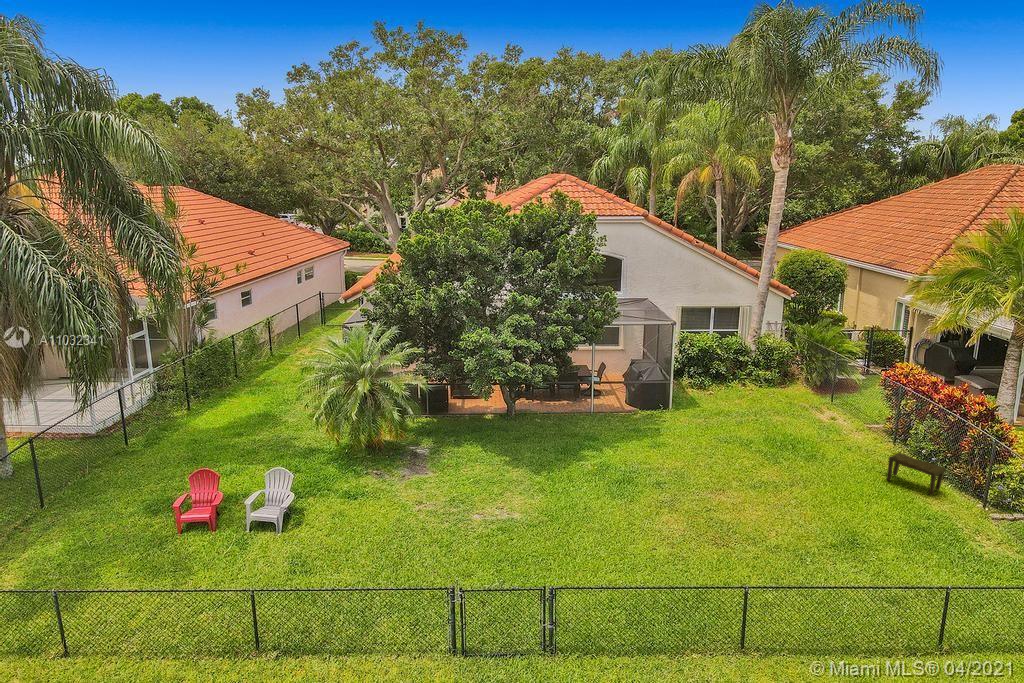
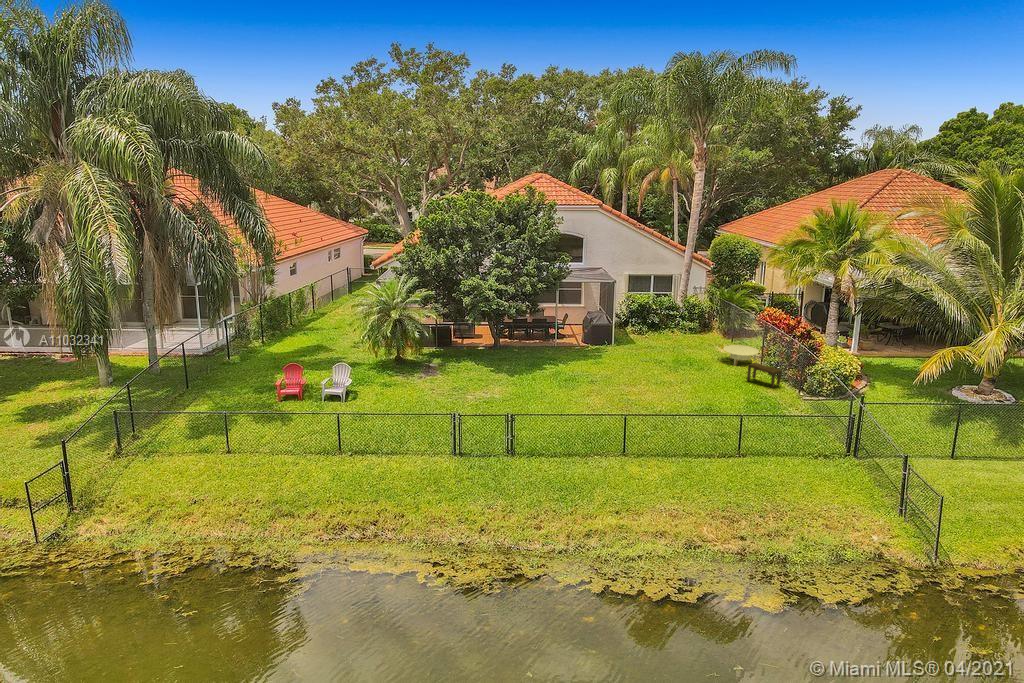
round table: none [835,415,889,450] -> present [724,345,759,366]

